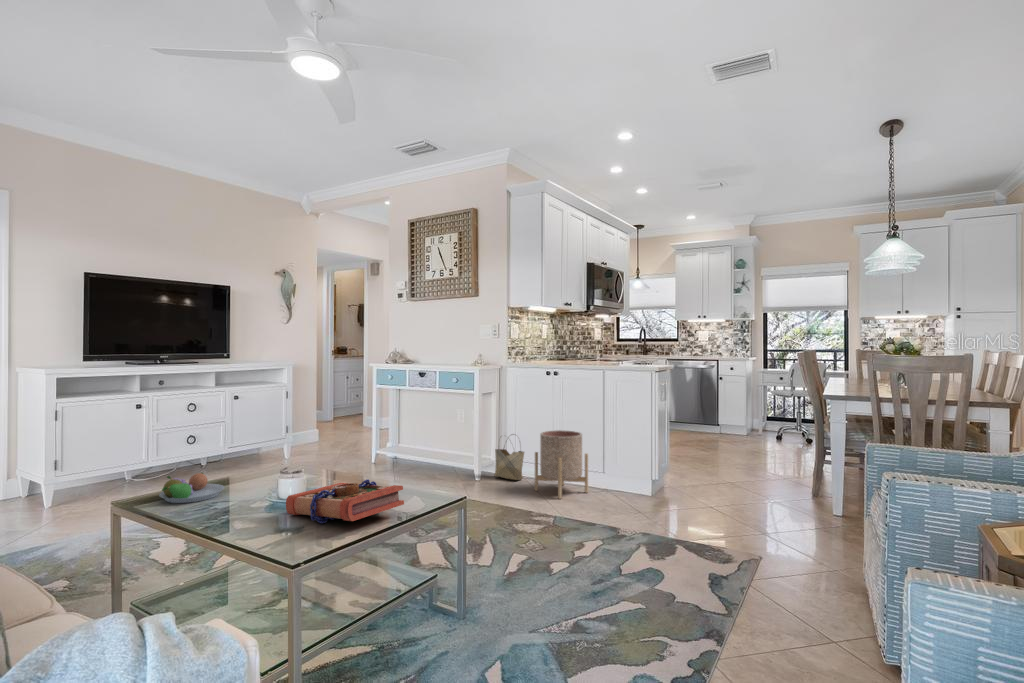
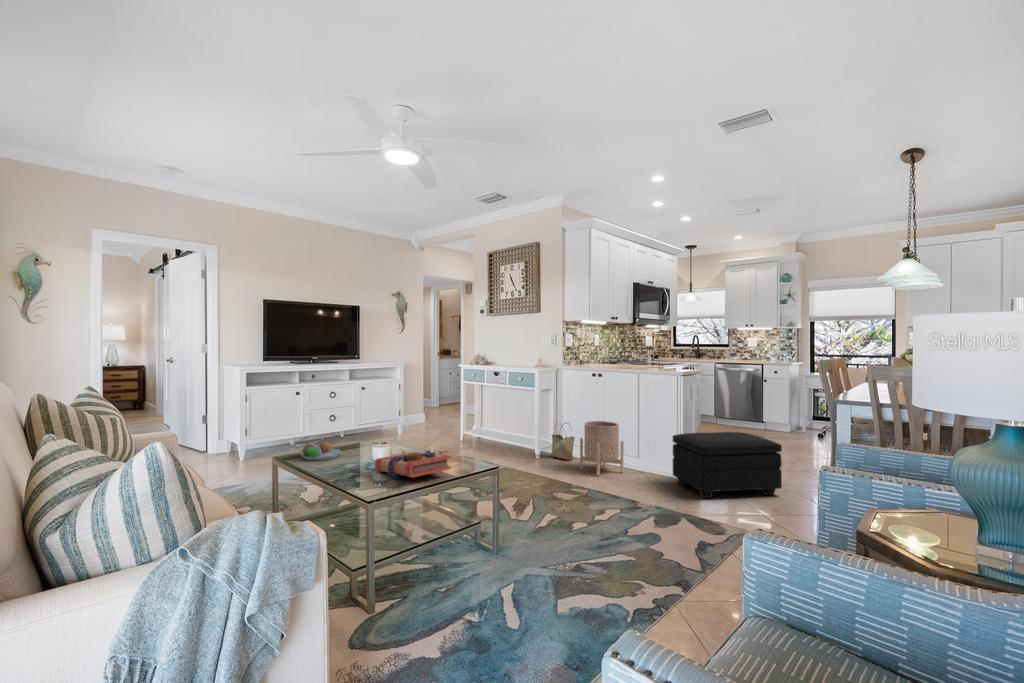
footstool: none [649,437,773,518] -> present [673,432,782,498]

